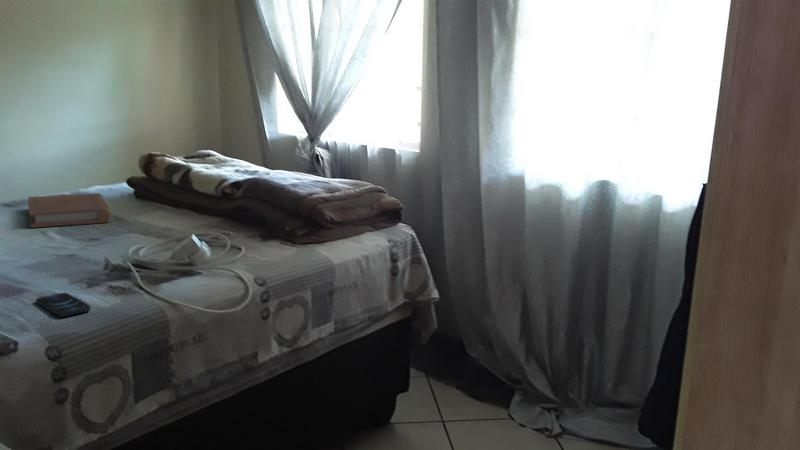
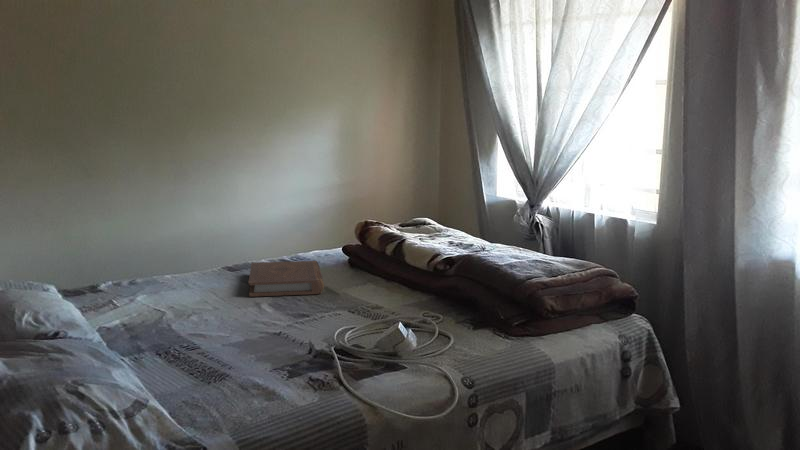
smartphone: present [36,293,91,317] -> none [236,383,286,415]

